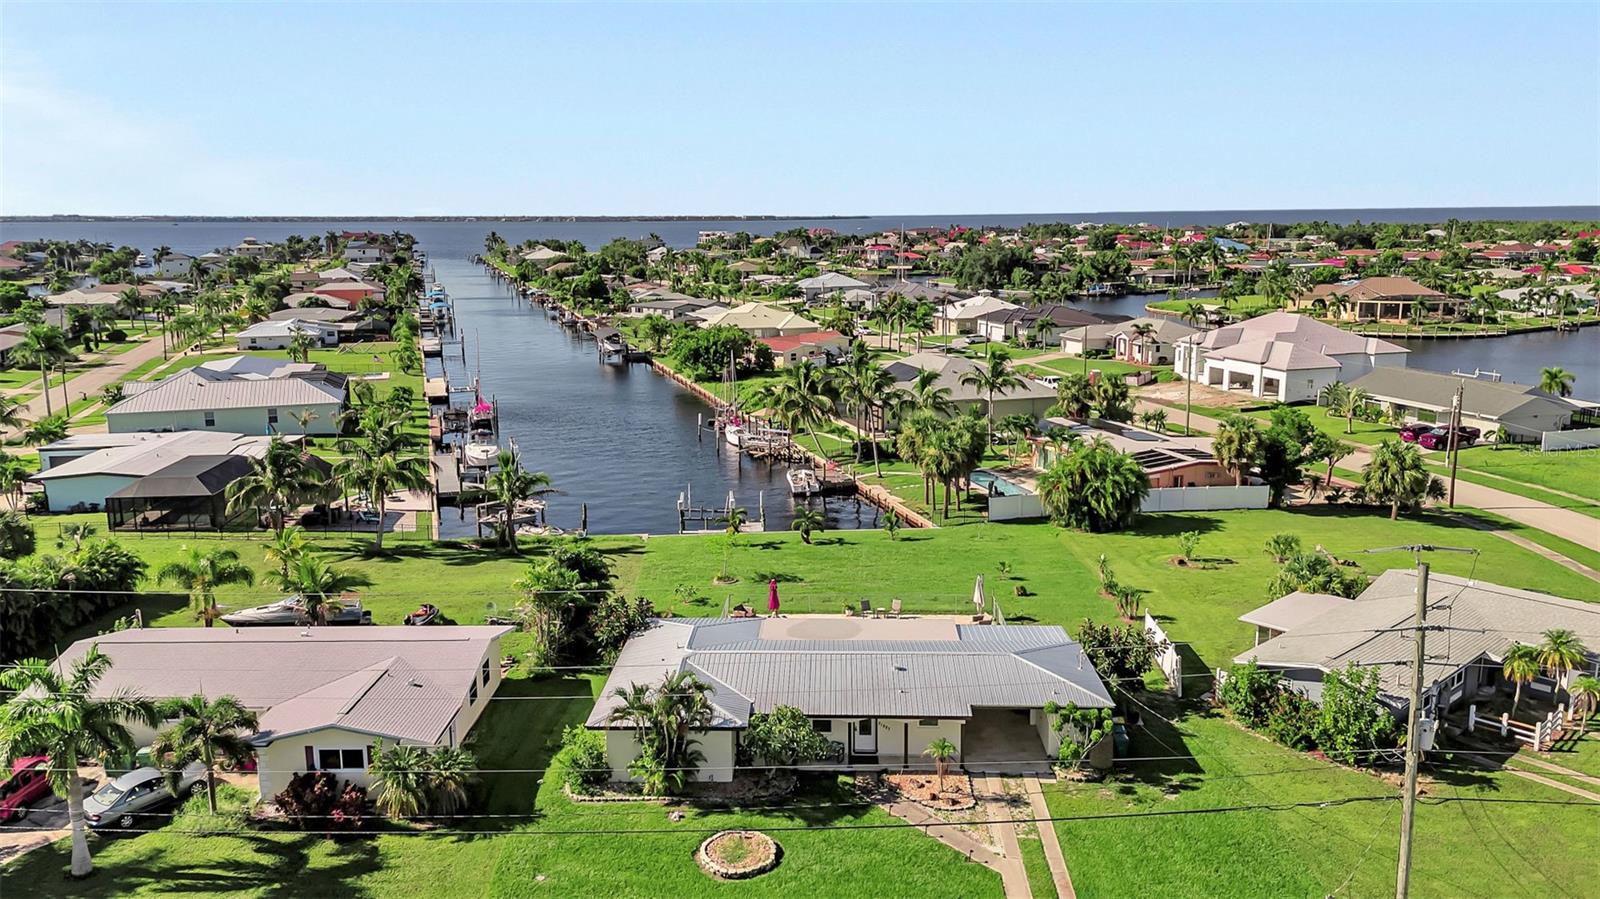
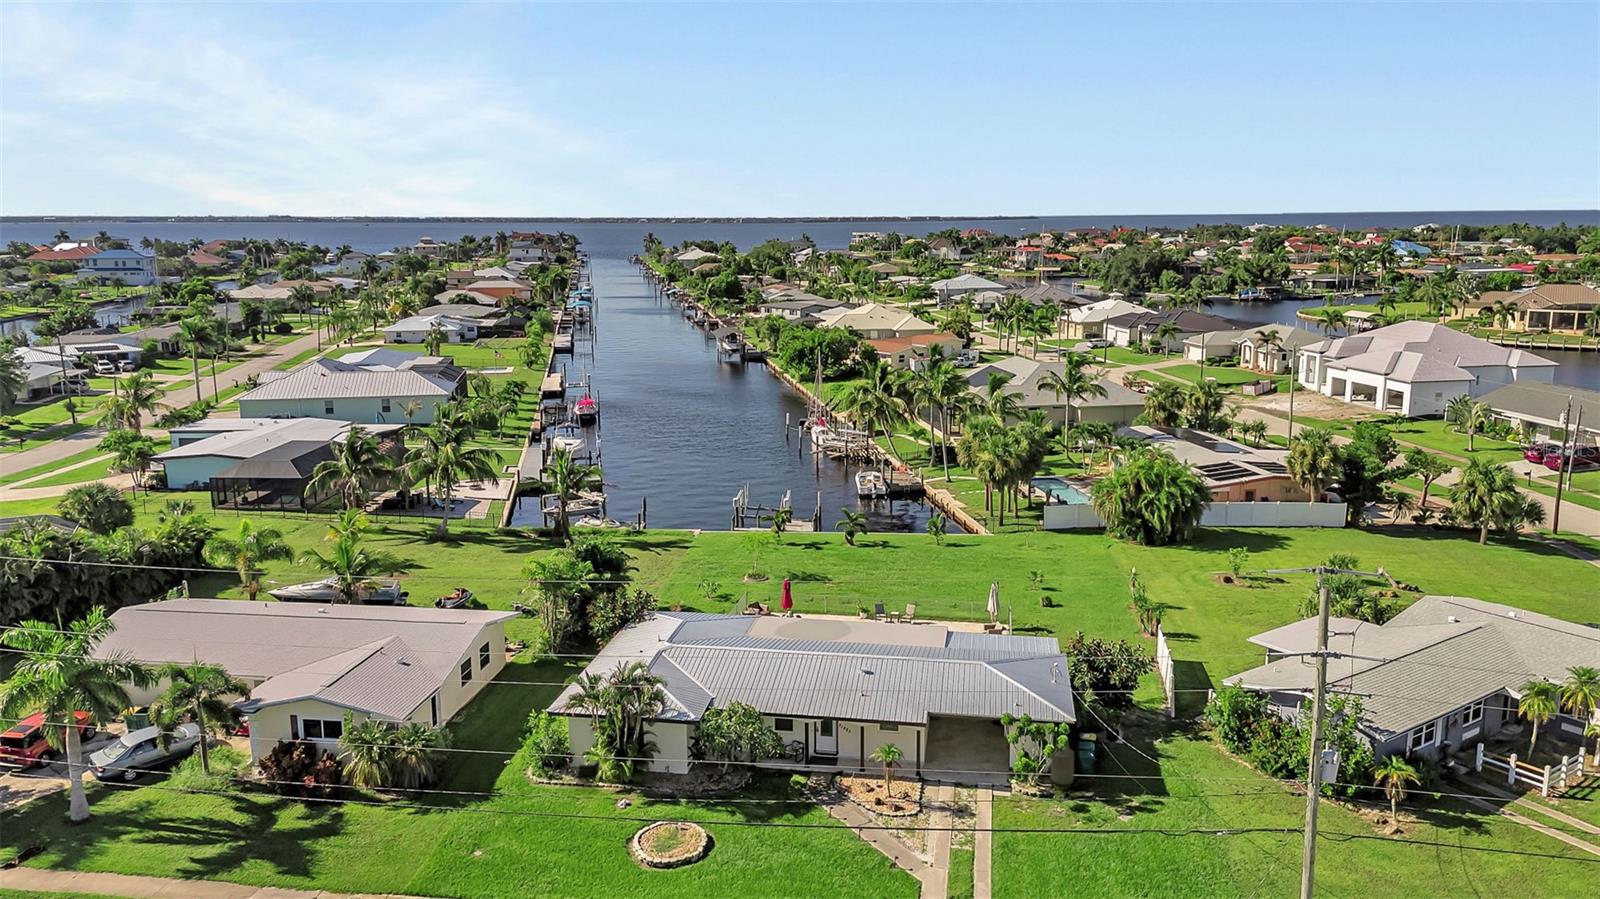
lounge chair: present [1487,727,1517,747] -> present [578,761,600,784]

